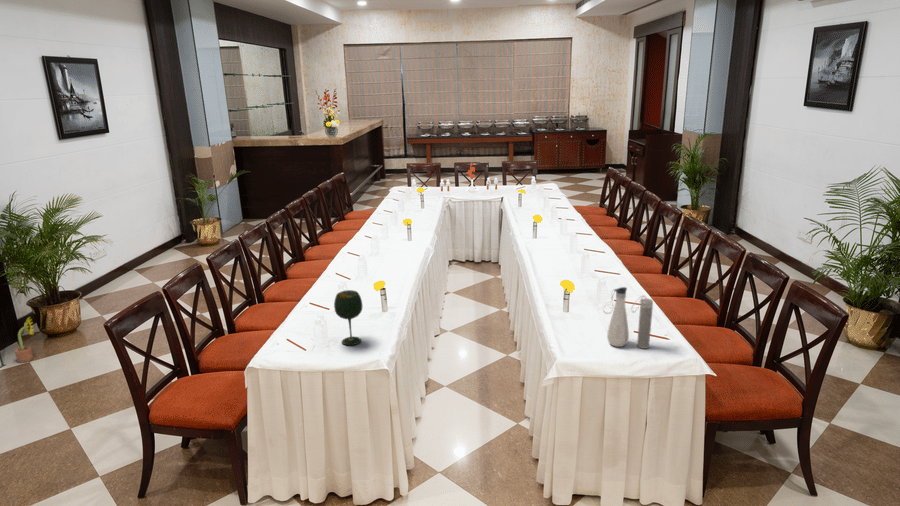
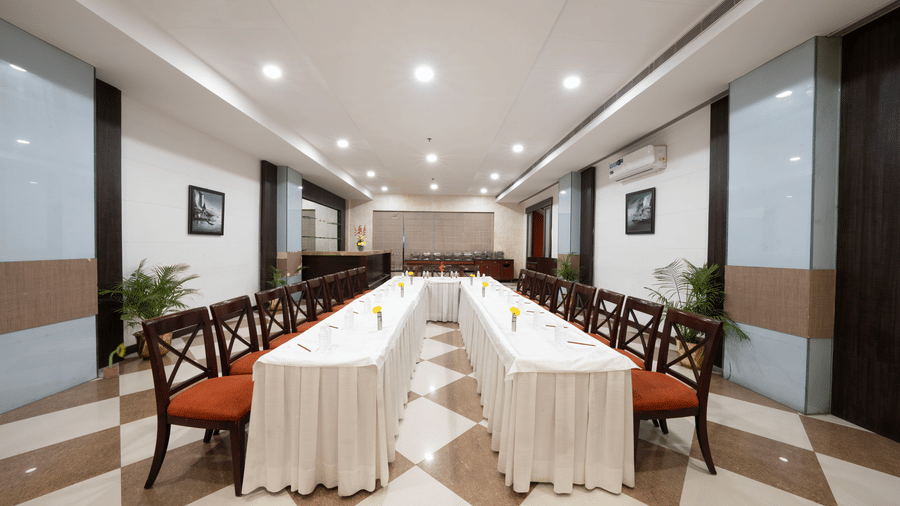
water bottle: present [604,287,653,349] -> none [545,303,583,351]
wine glass: present [334,290,362,345] -> none [339,304,362,348]

